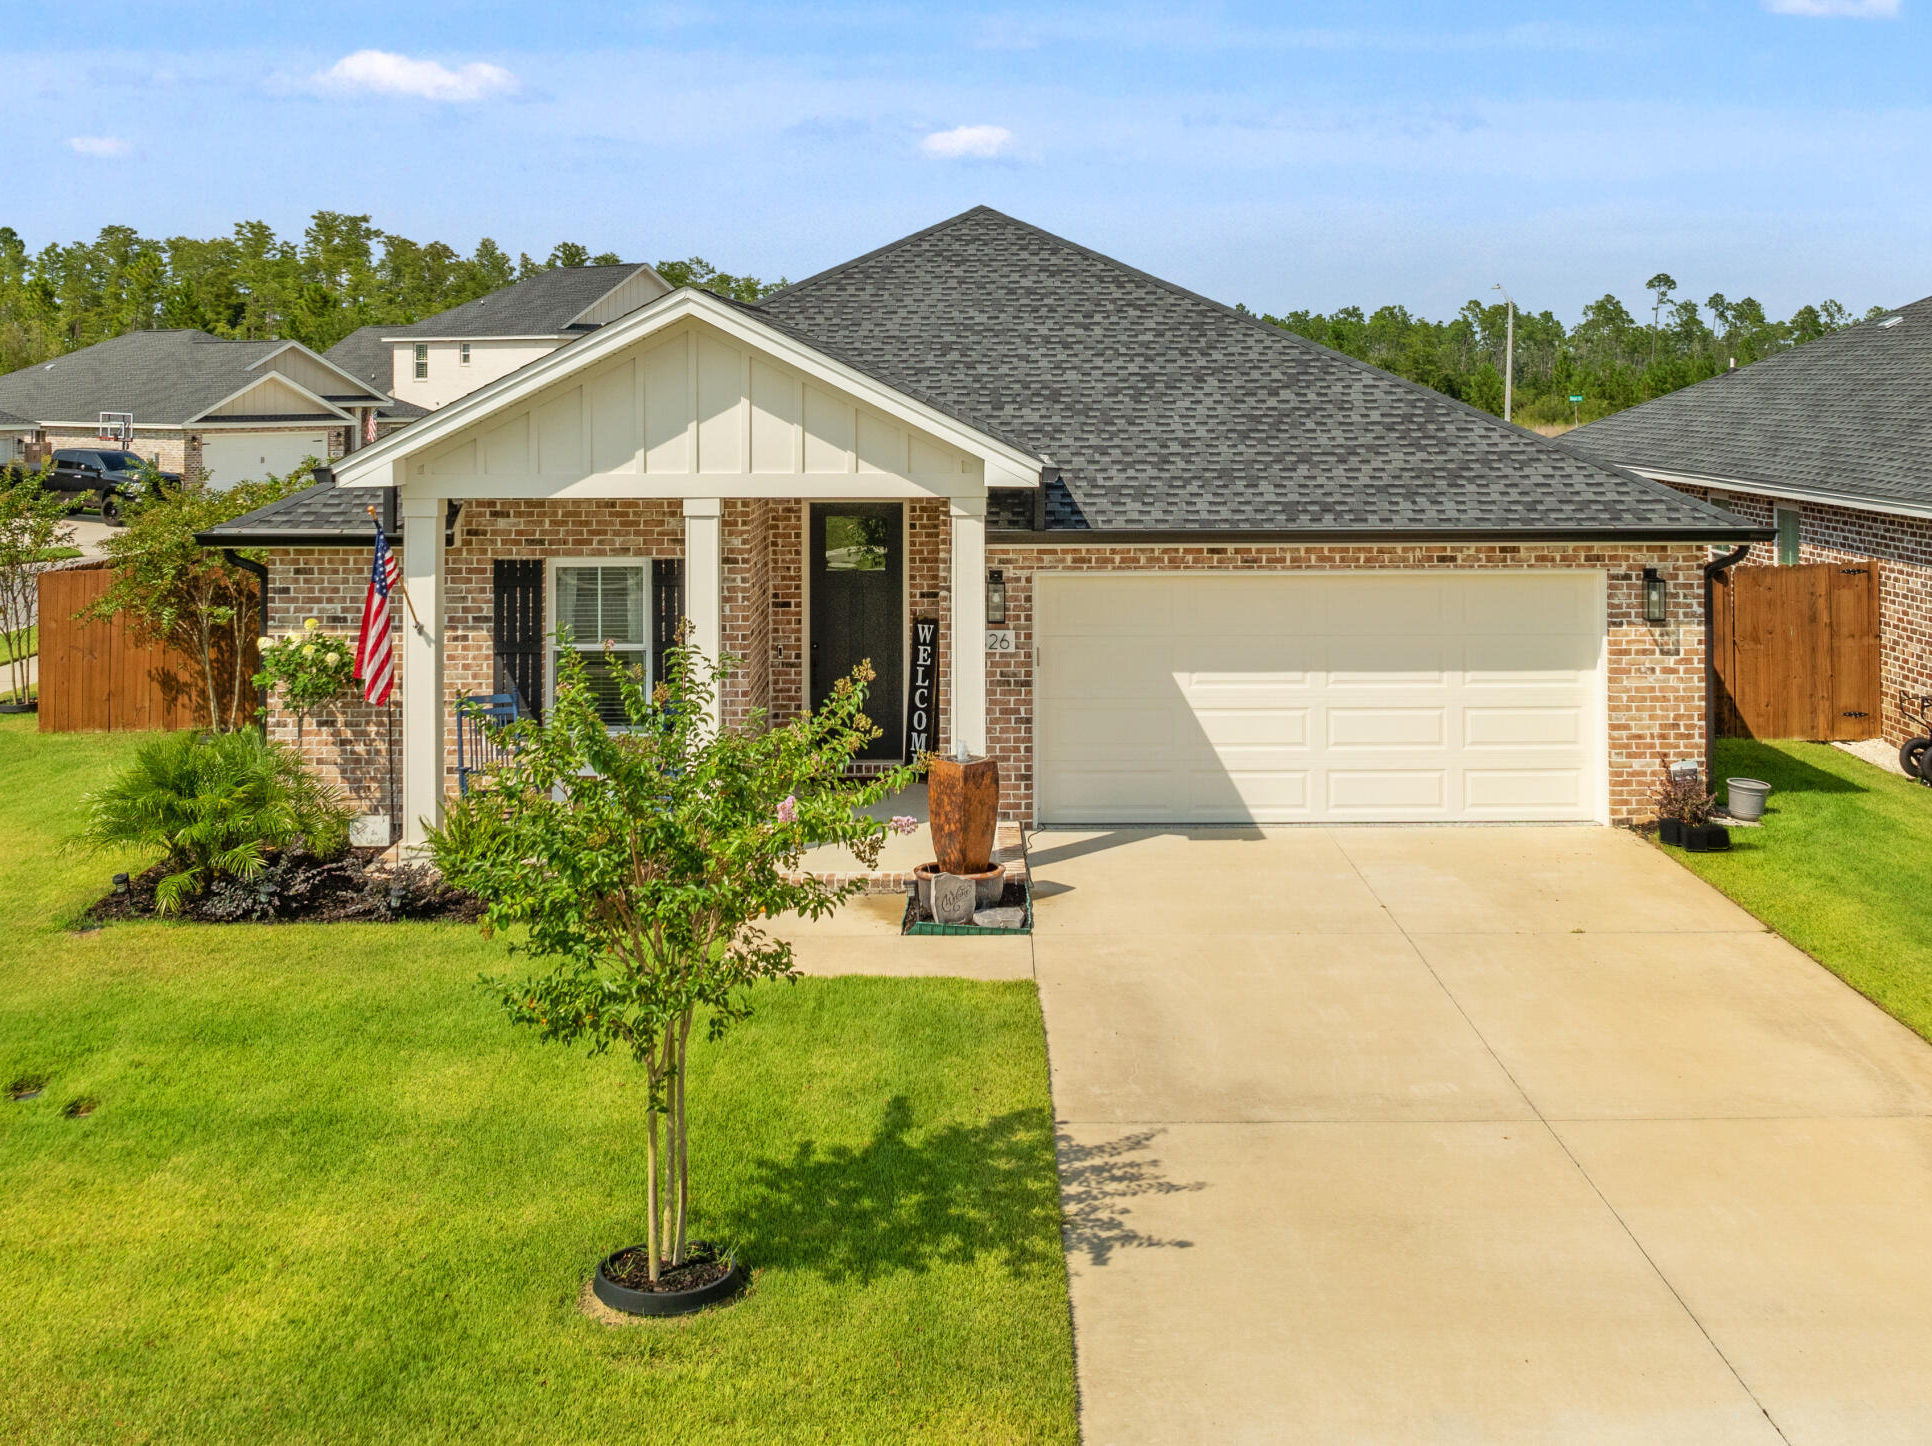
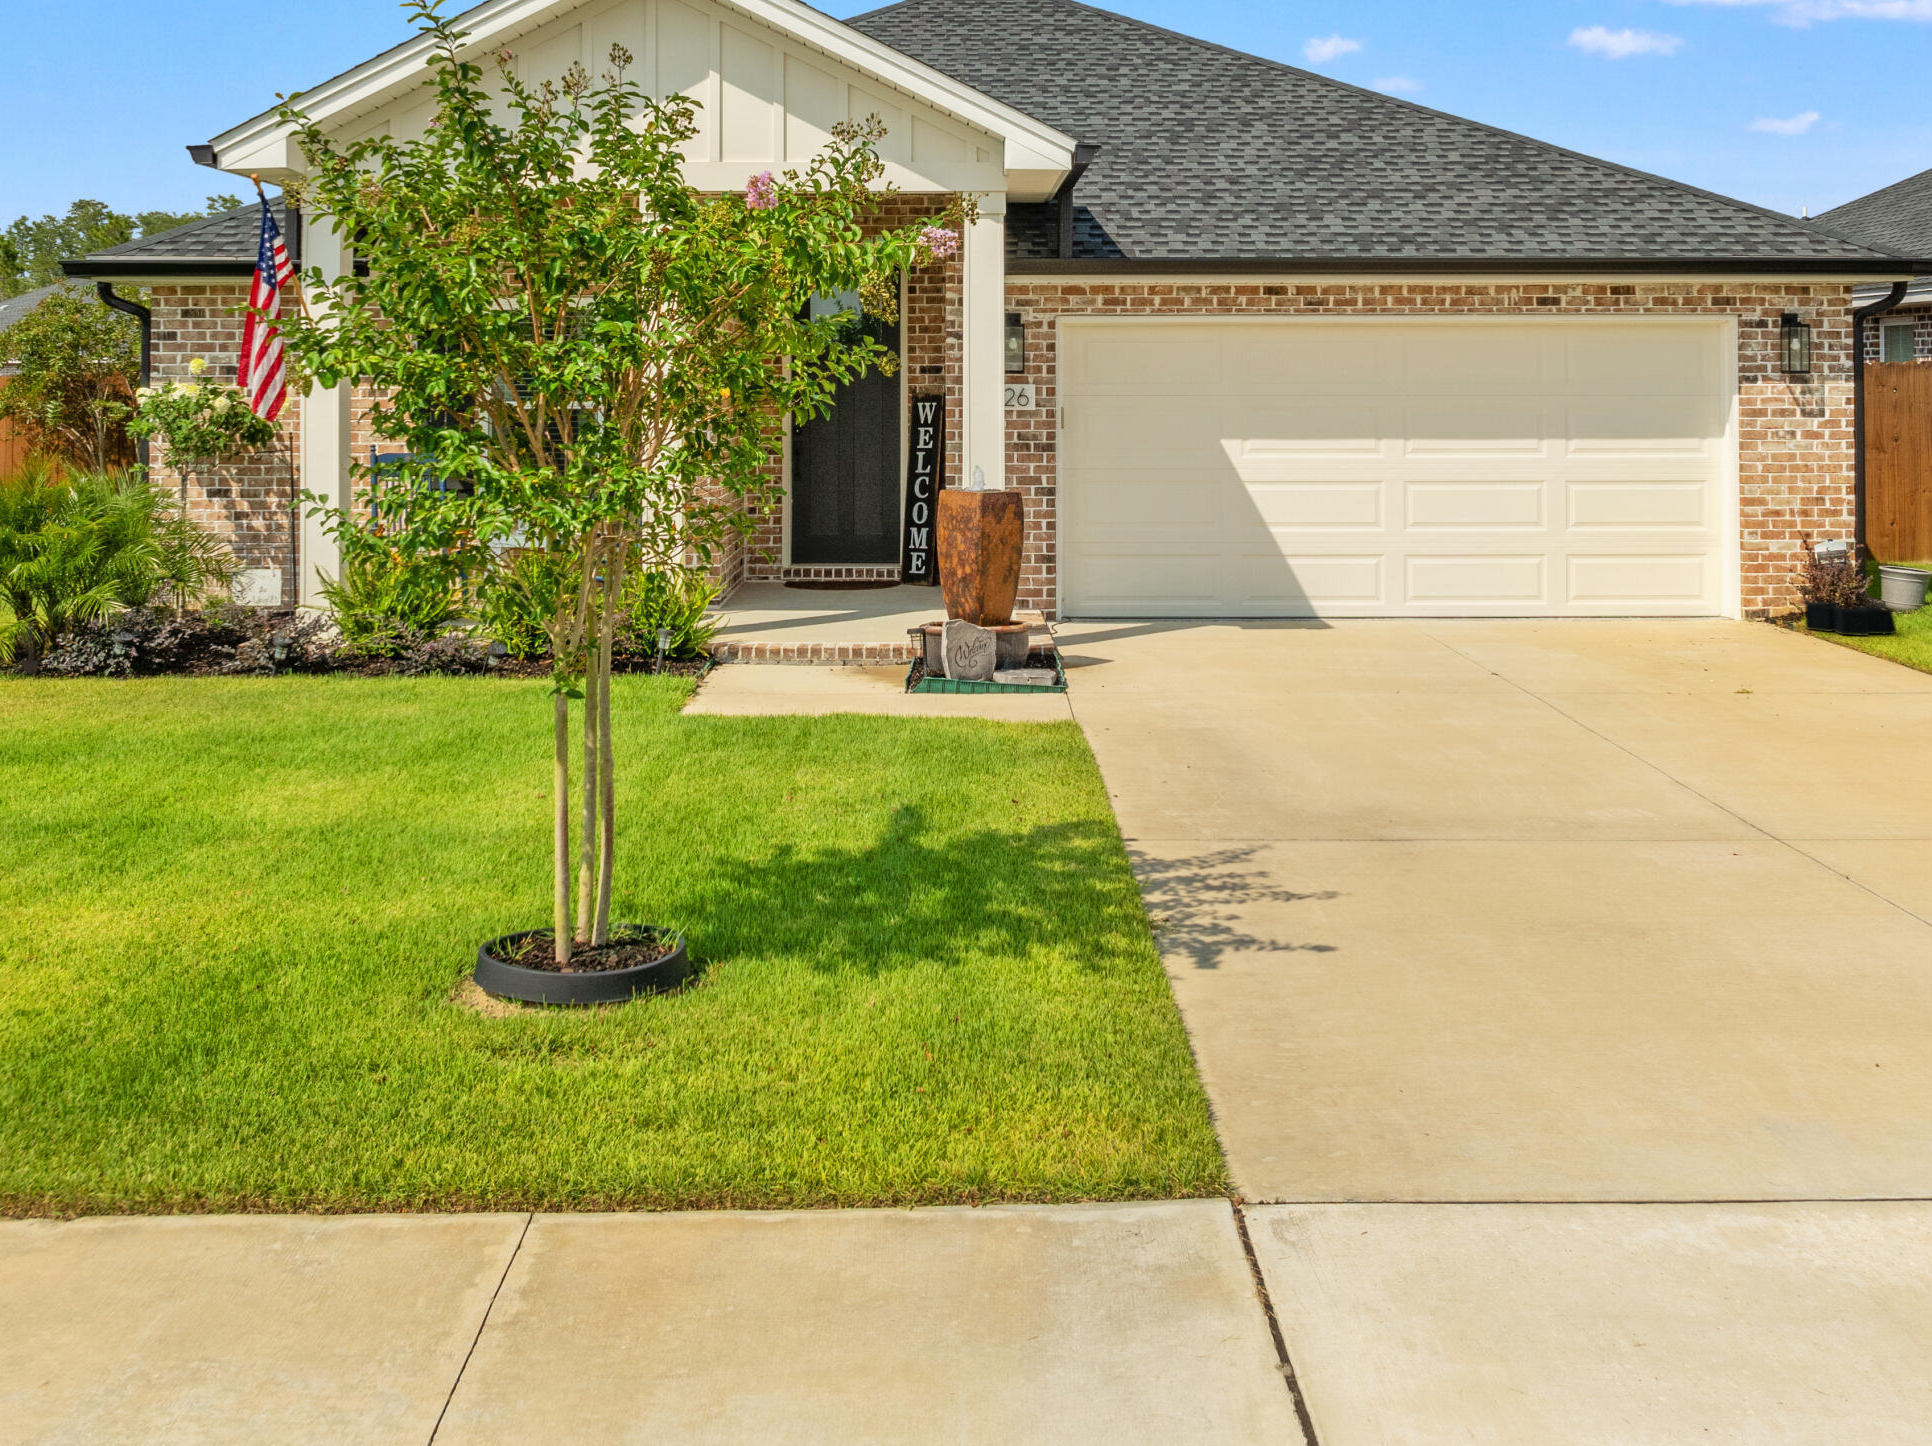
decorative plant: none [170,864,197,908] -> present [15,623,44,674]

